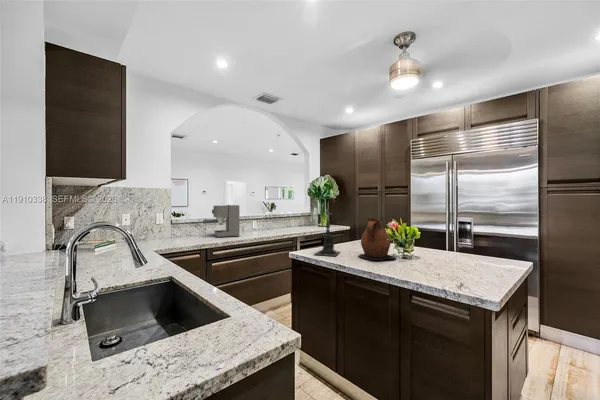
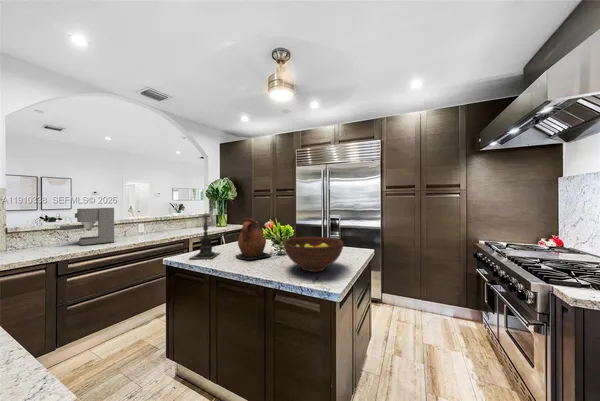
fruit bowl: none [418,240,494,278] -> present [284,237,343,272]

